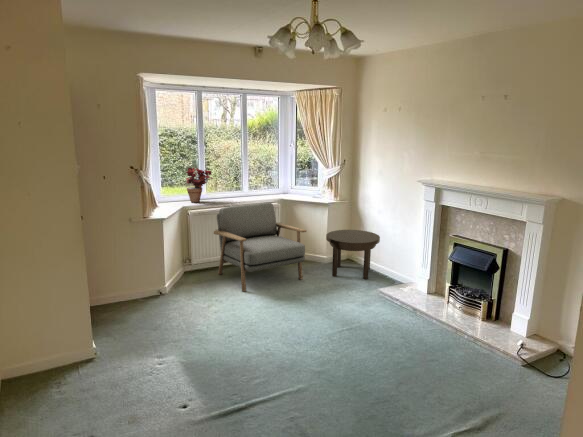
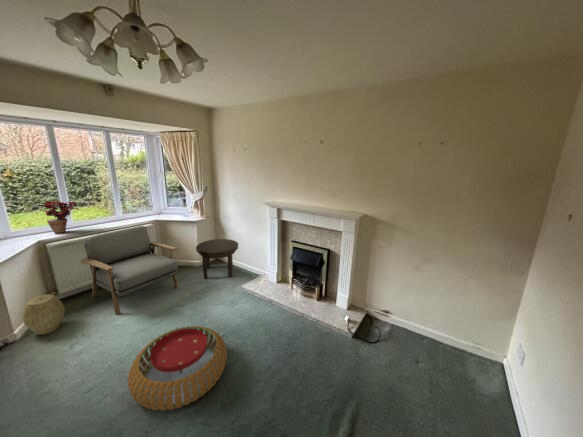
woven basket: none [172,257,201,294] -> present [23,294,65,335]
pouf: none [263,304,356,366] -> present [128,326,227,411]

